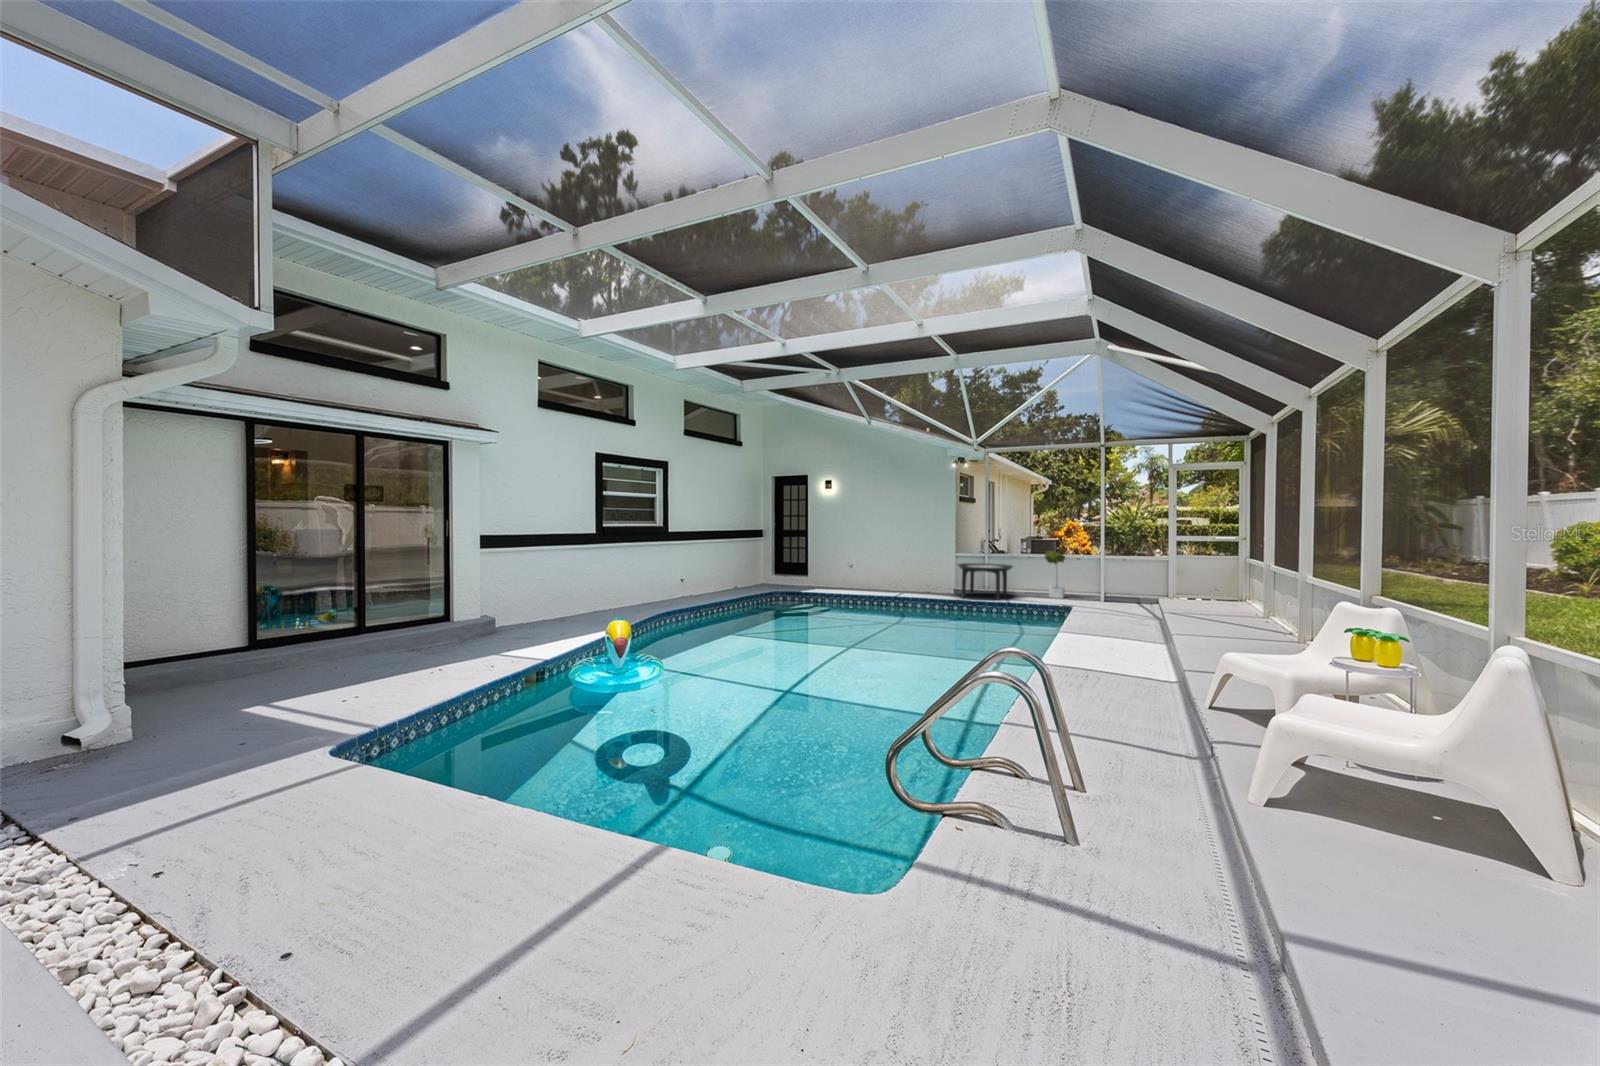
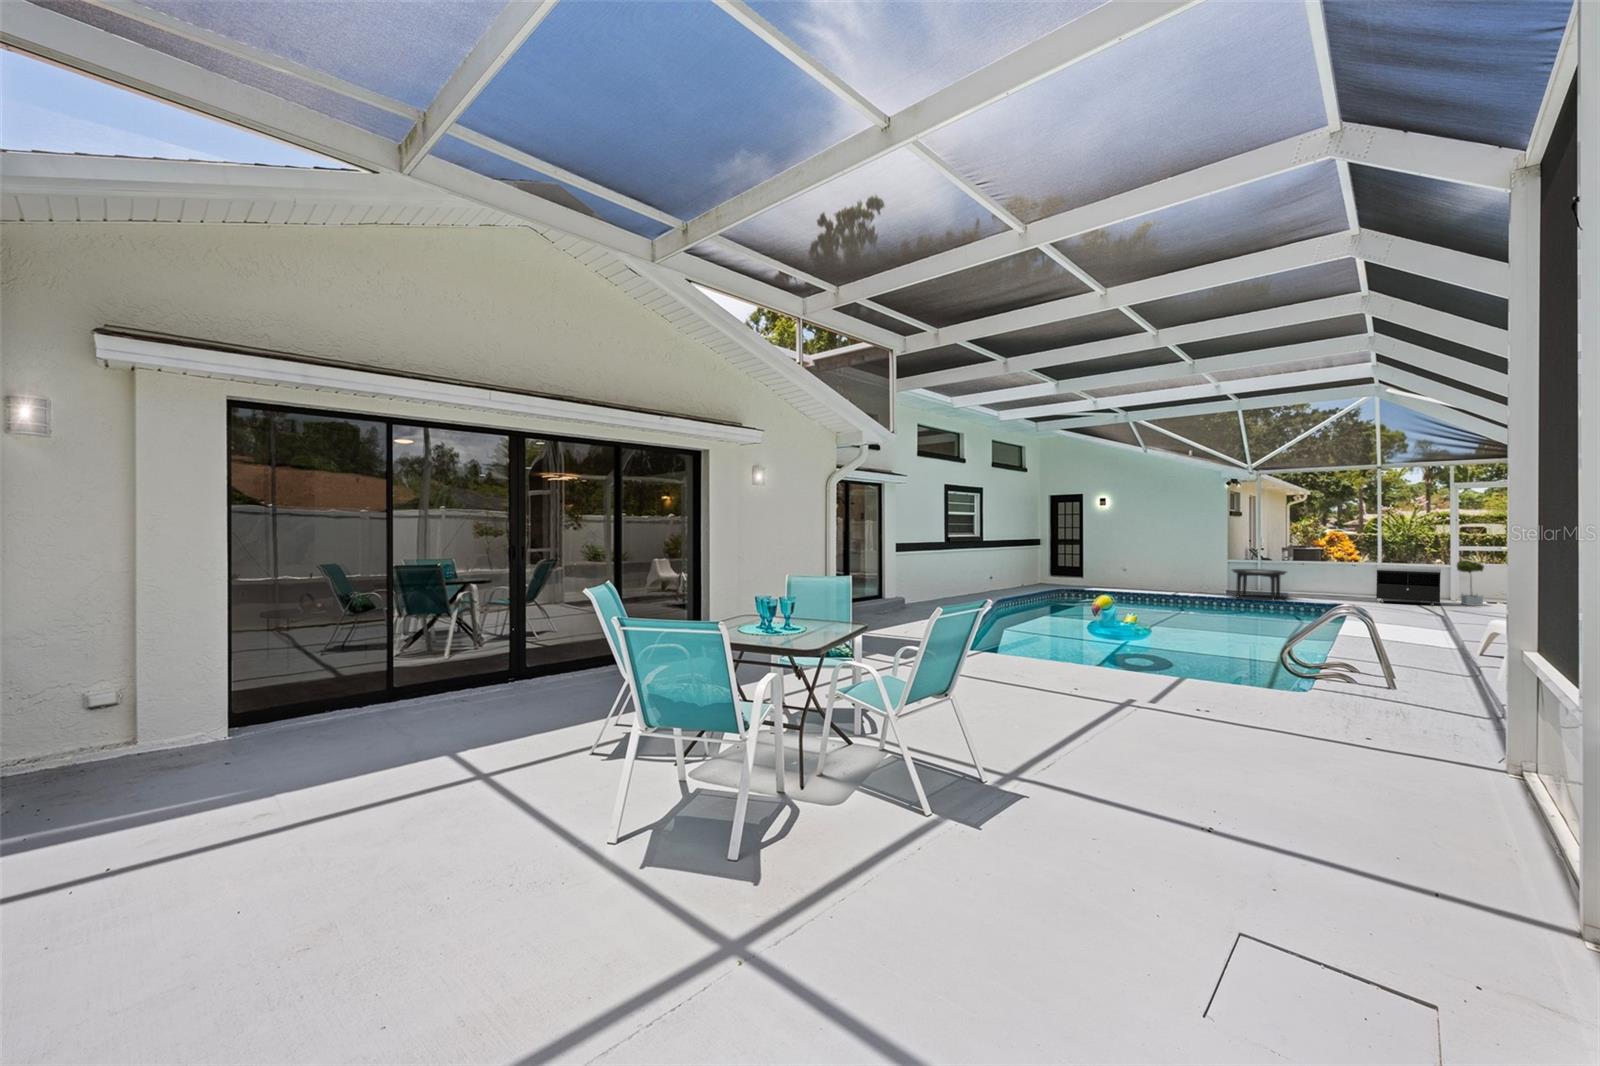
potted tree: present [1045,551,1065,598] -> present [1457,560,1484,606]
storage bench: none [1099,558,1159,603] -> present [1376,565,1441,605]

